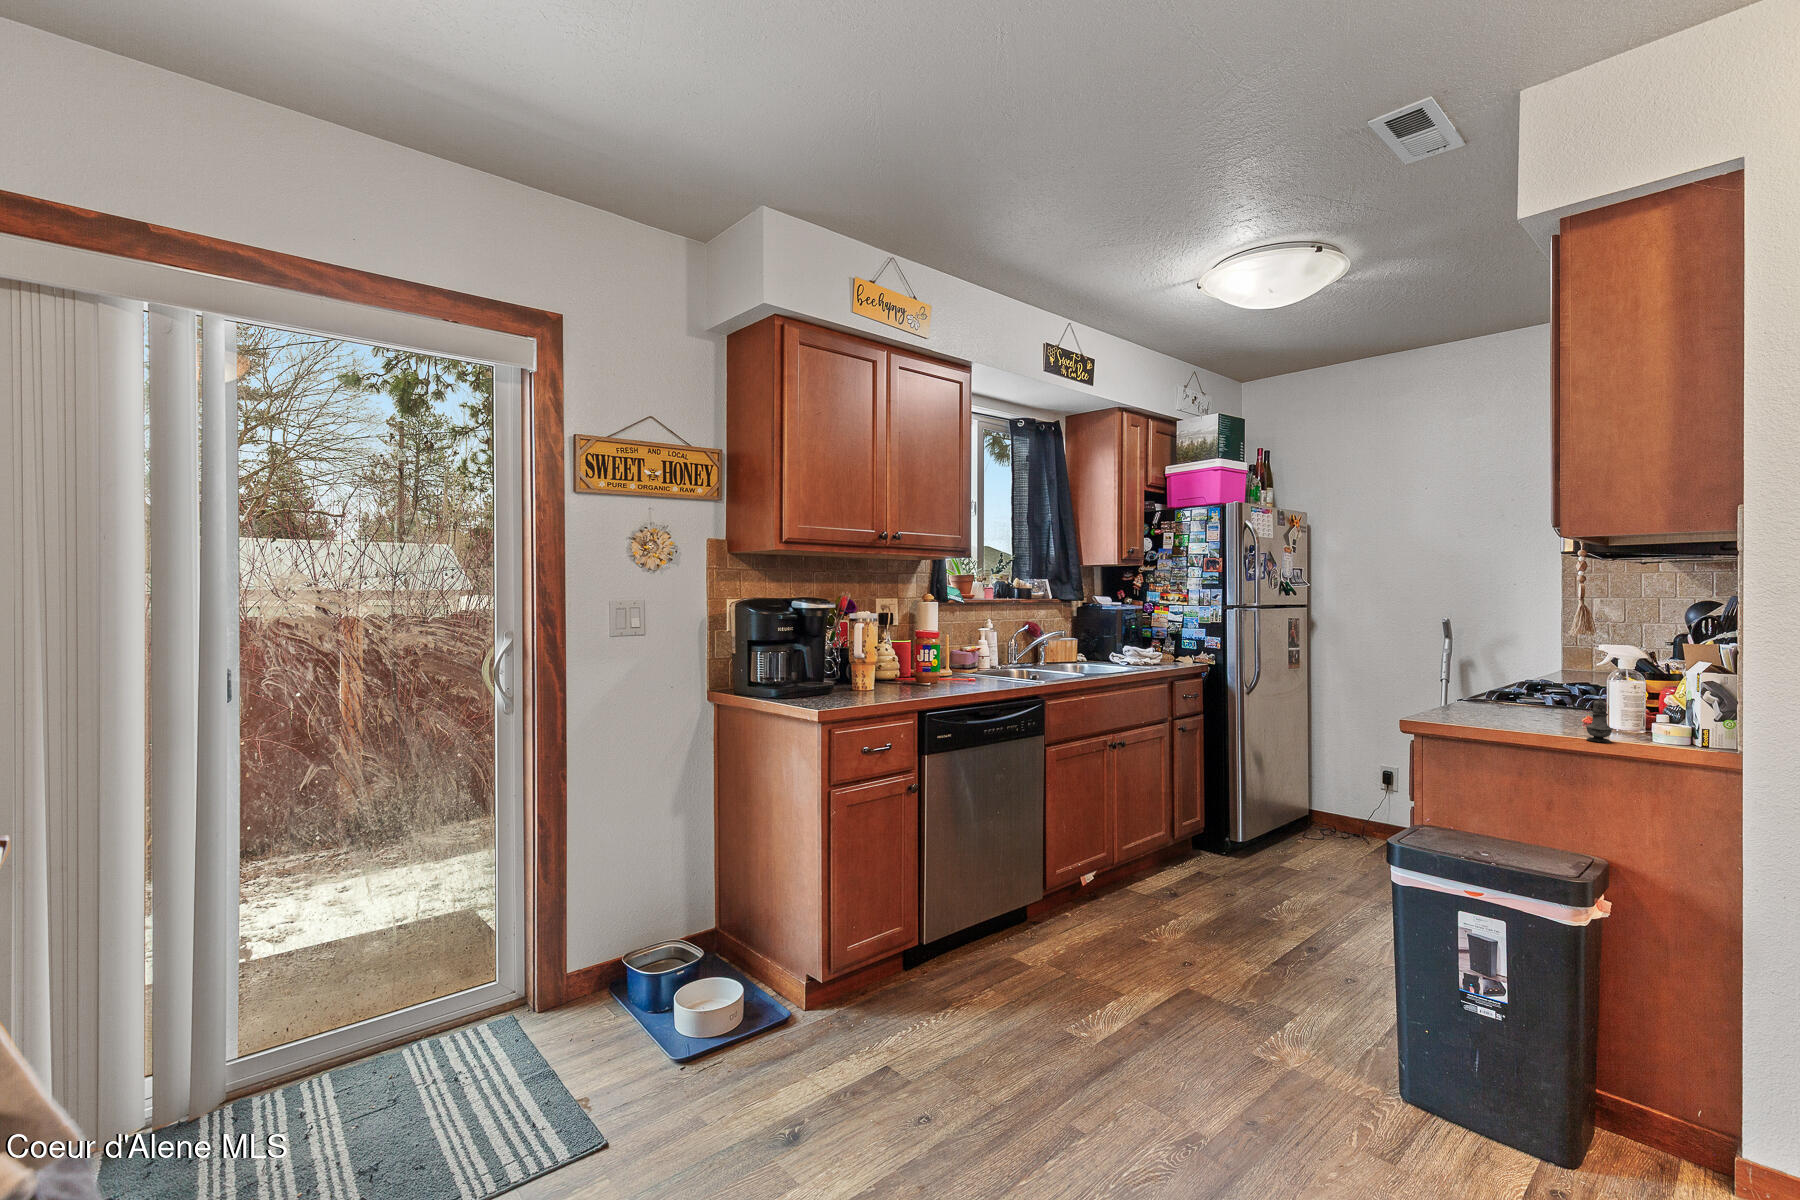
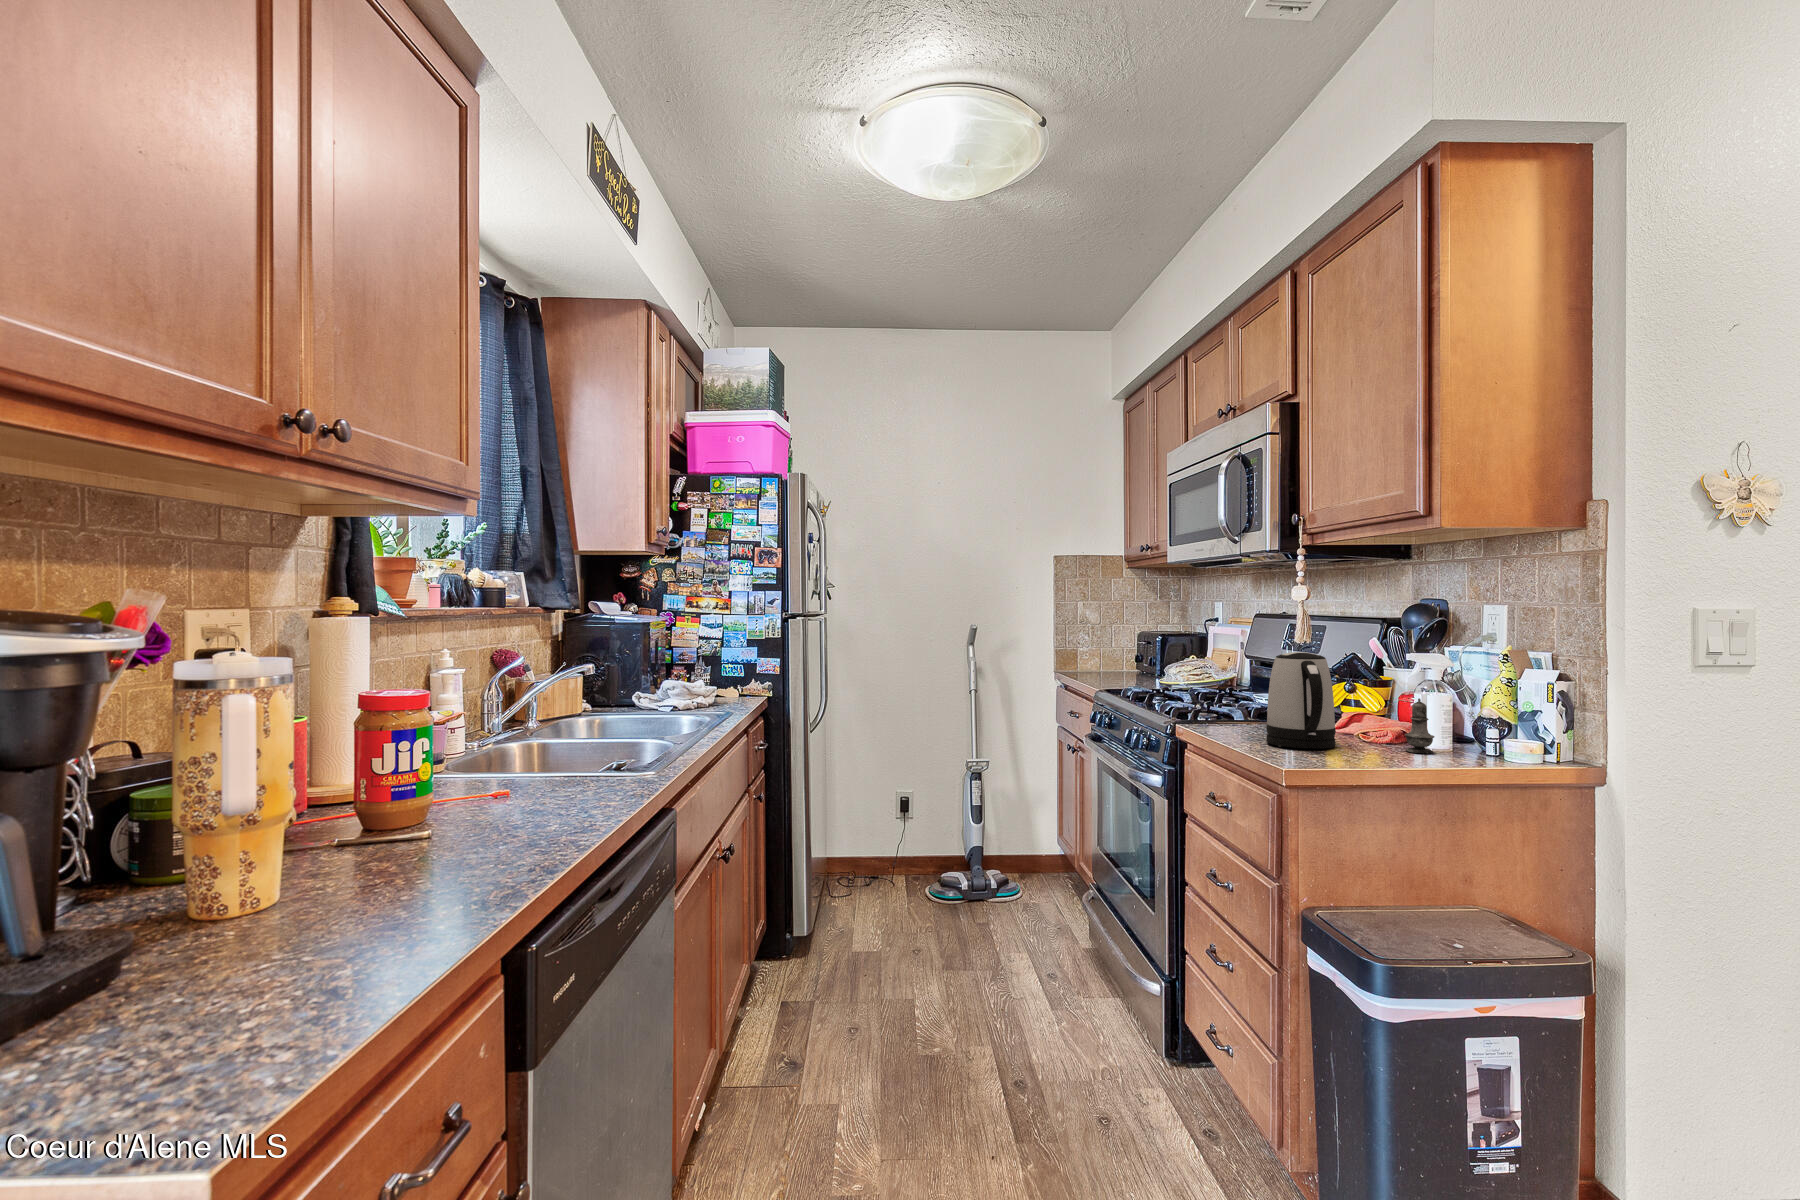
kettle: none [1477,653,1540,730] -> present [1266,652,1336,749]

